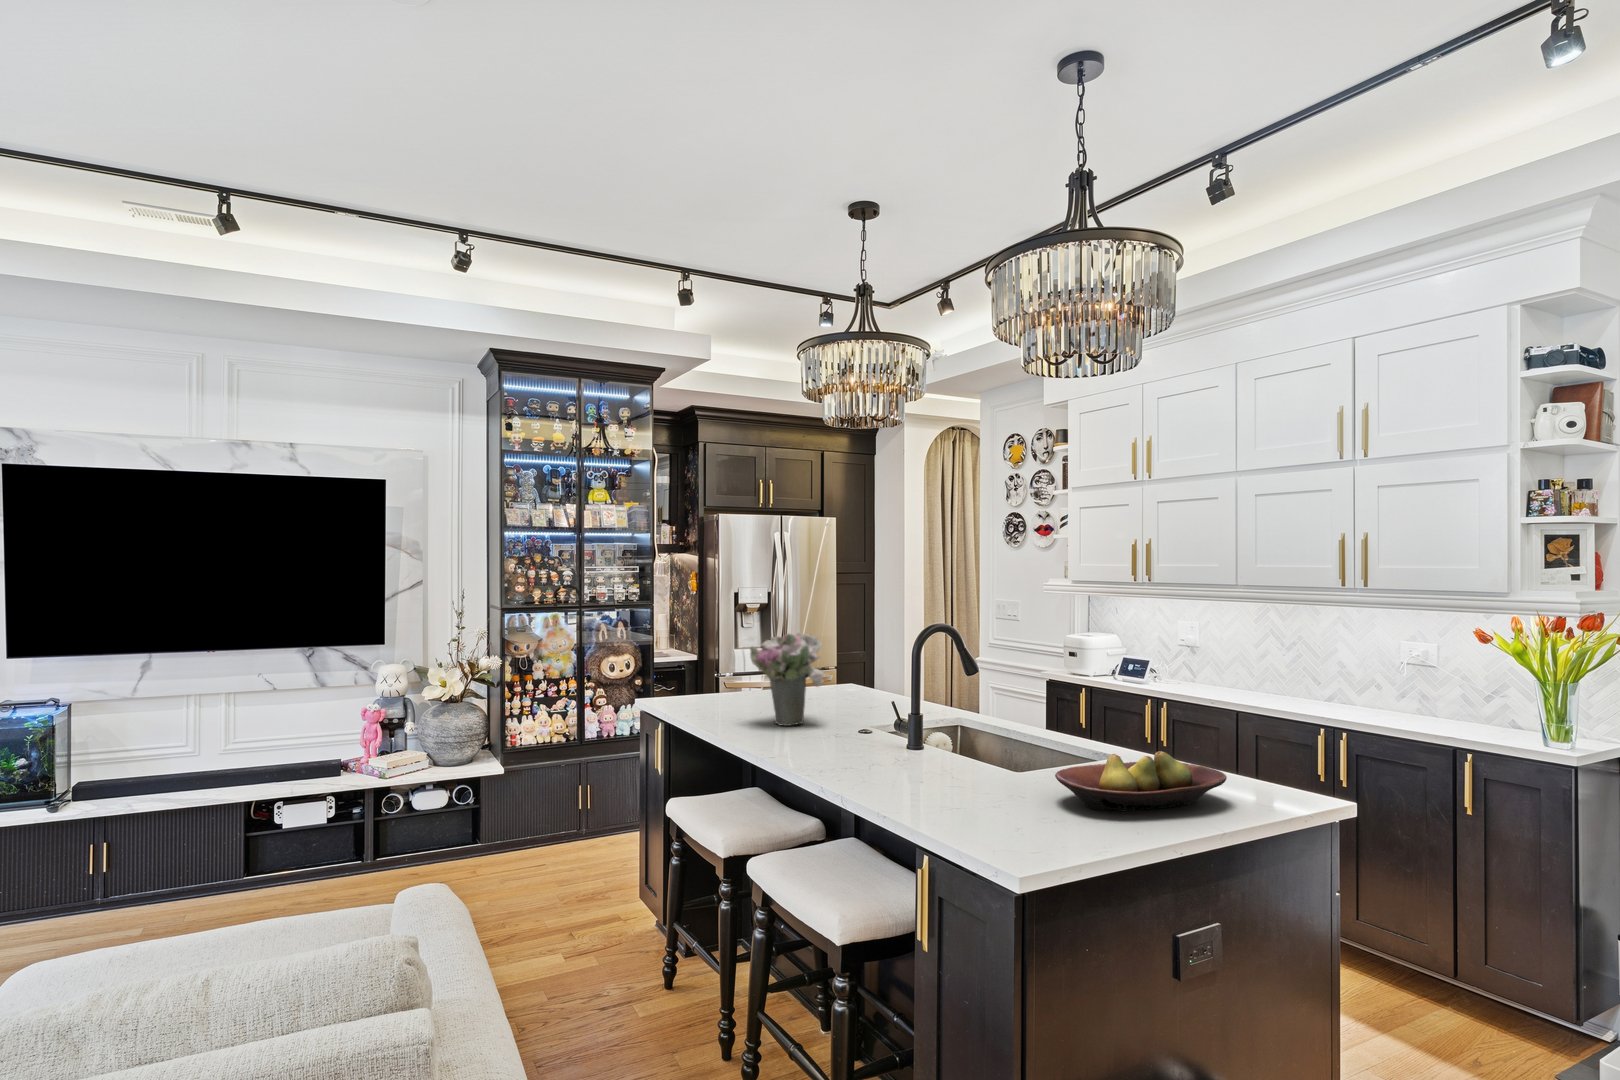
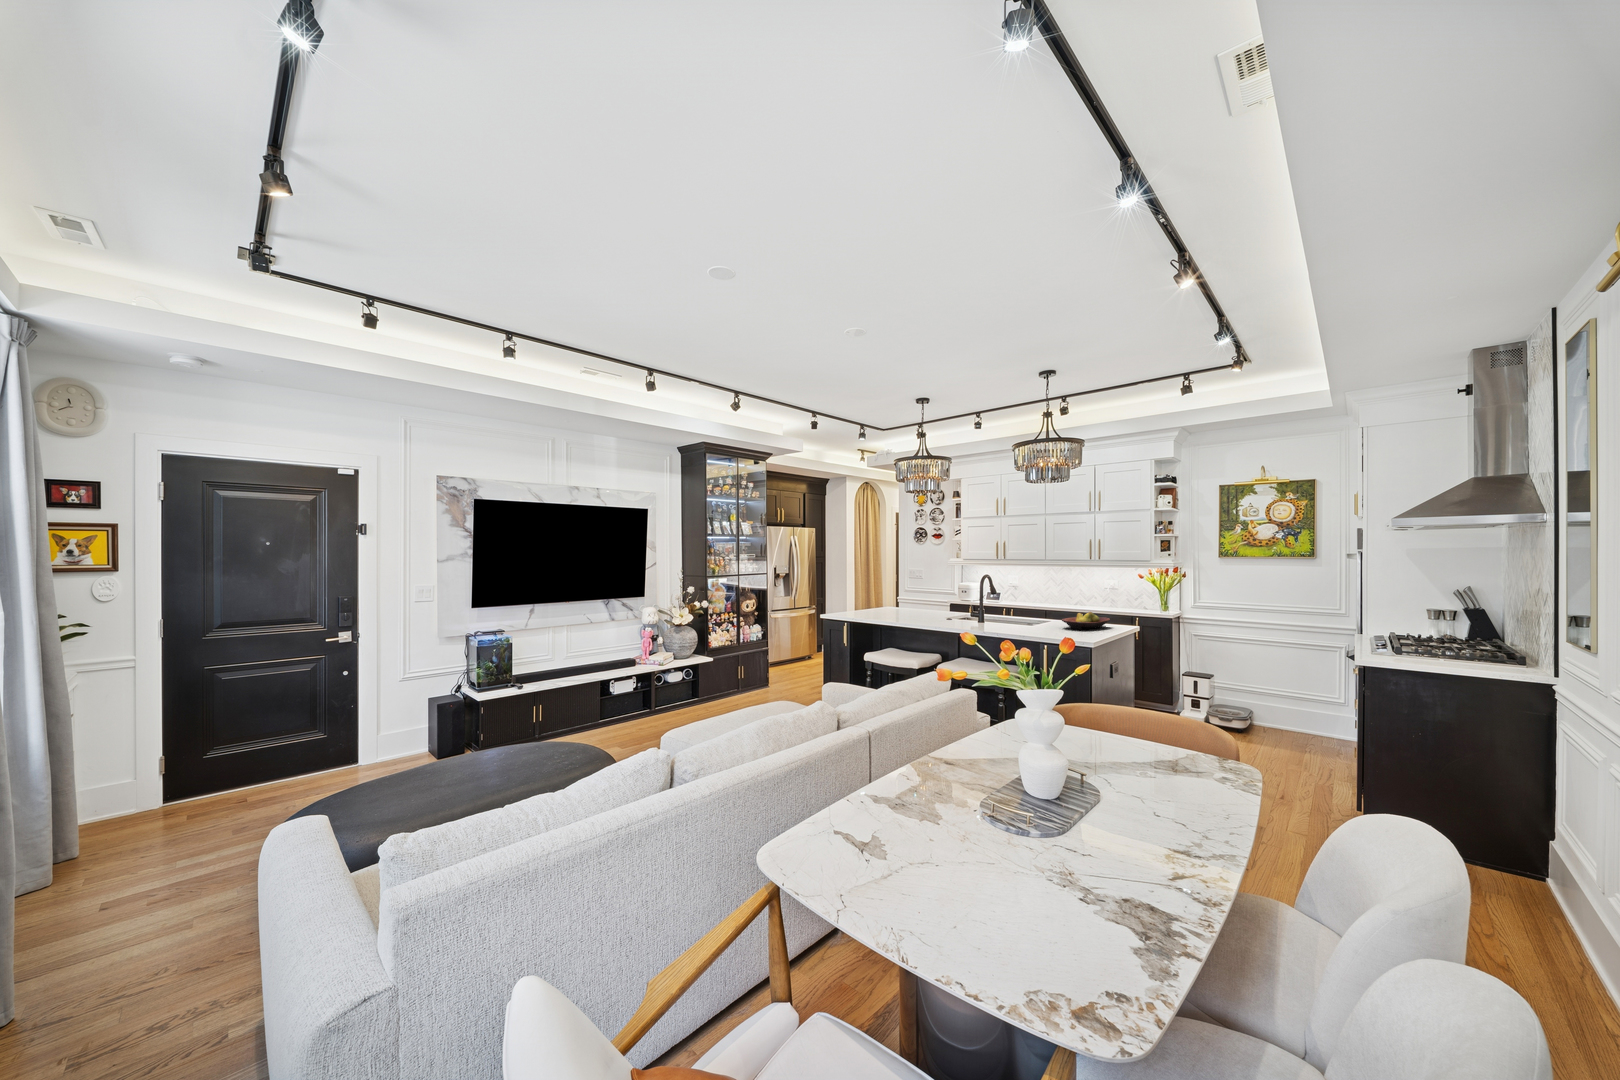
flower bouquet: present [750,633,825,726] -> none [904,581,936,618]

